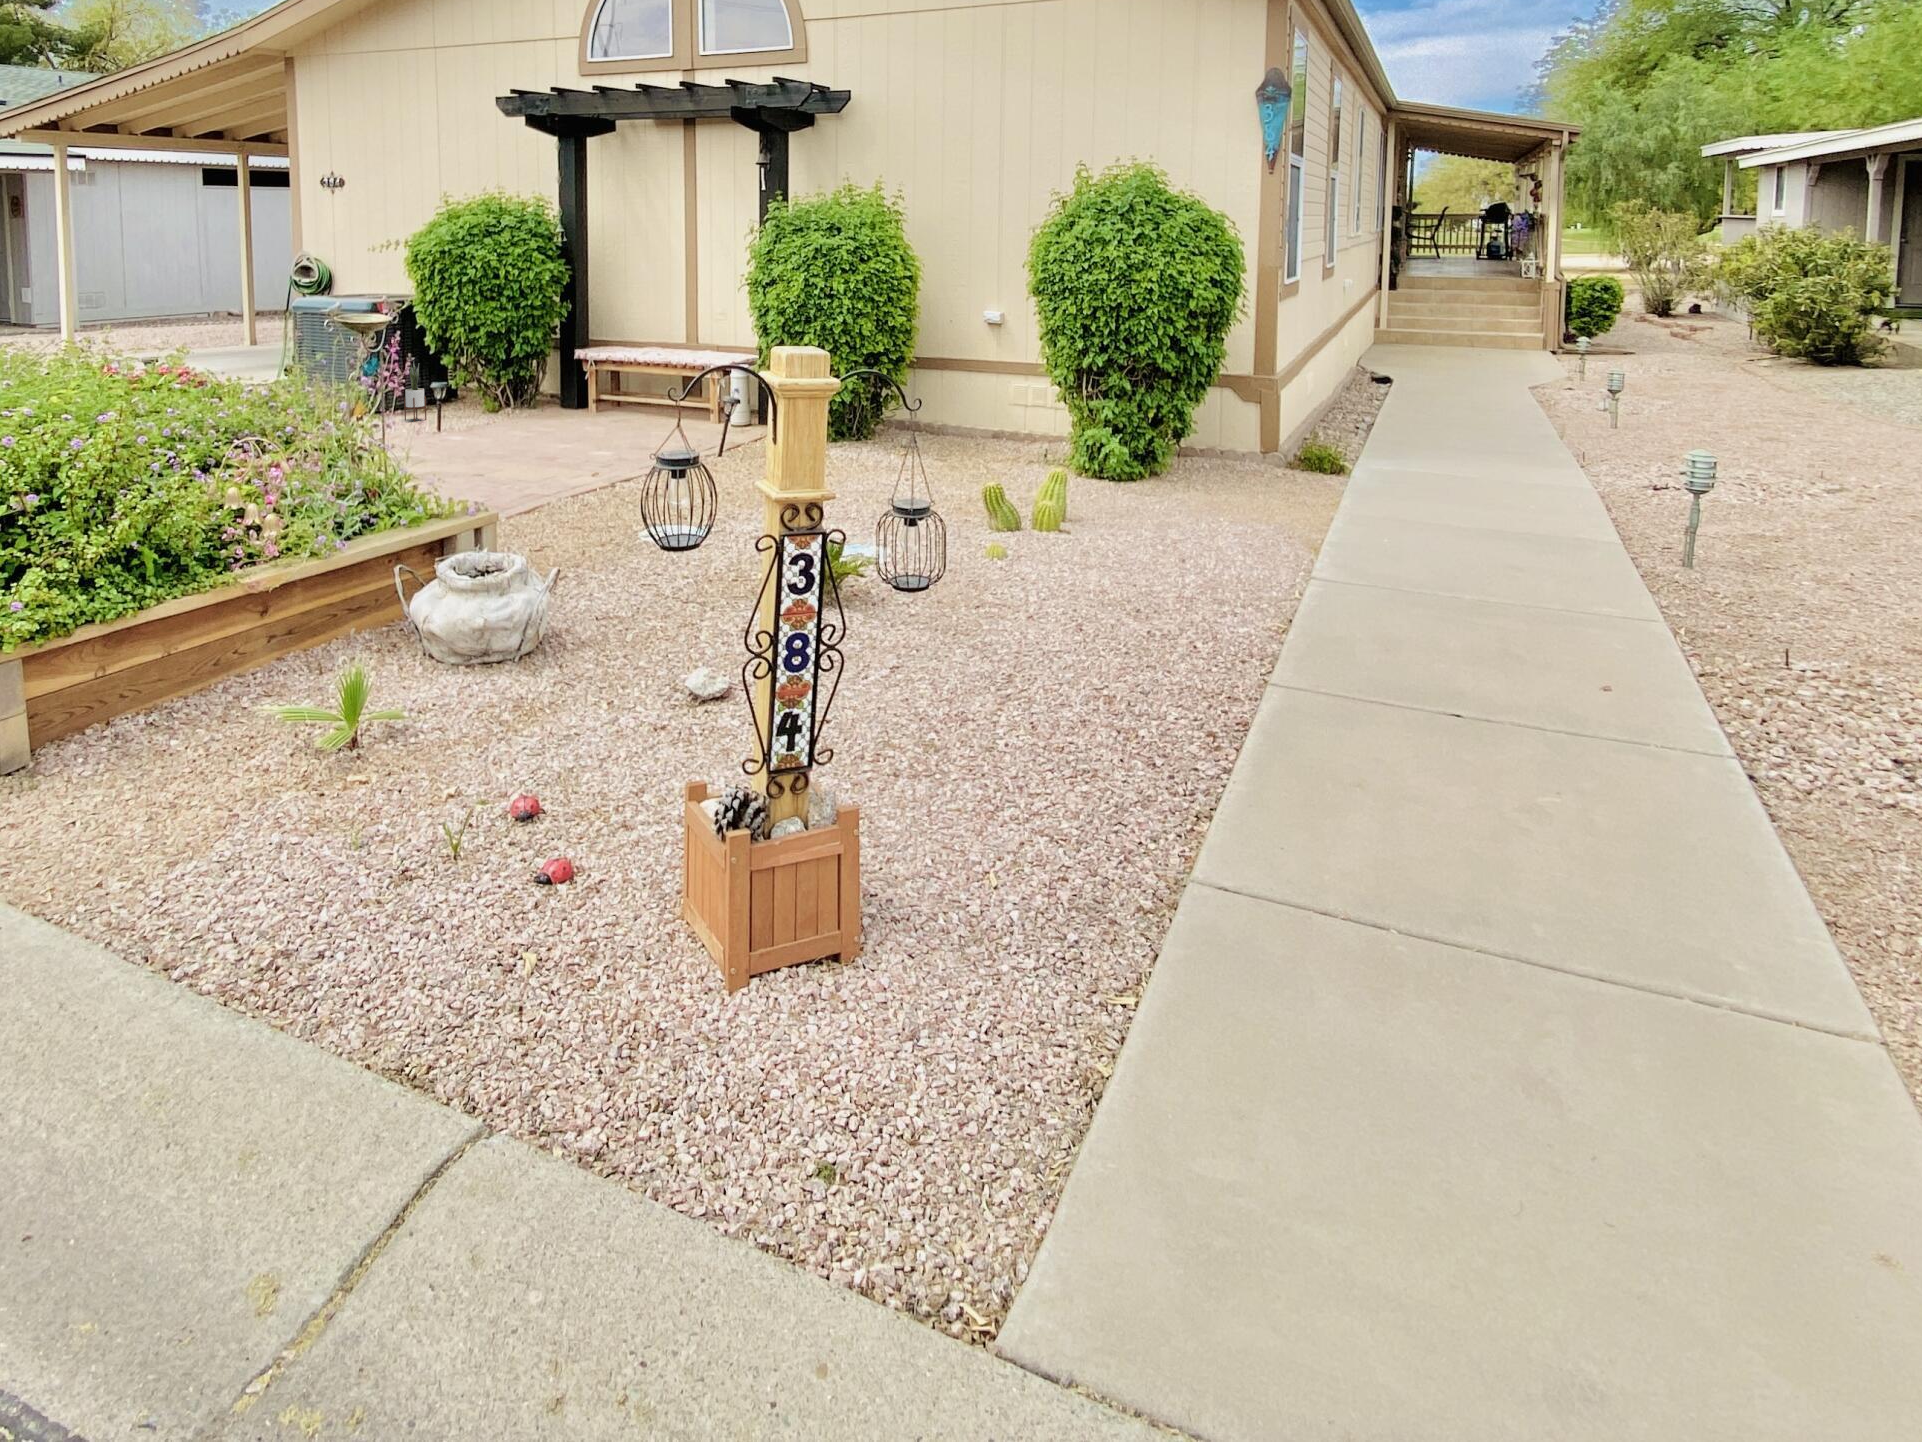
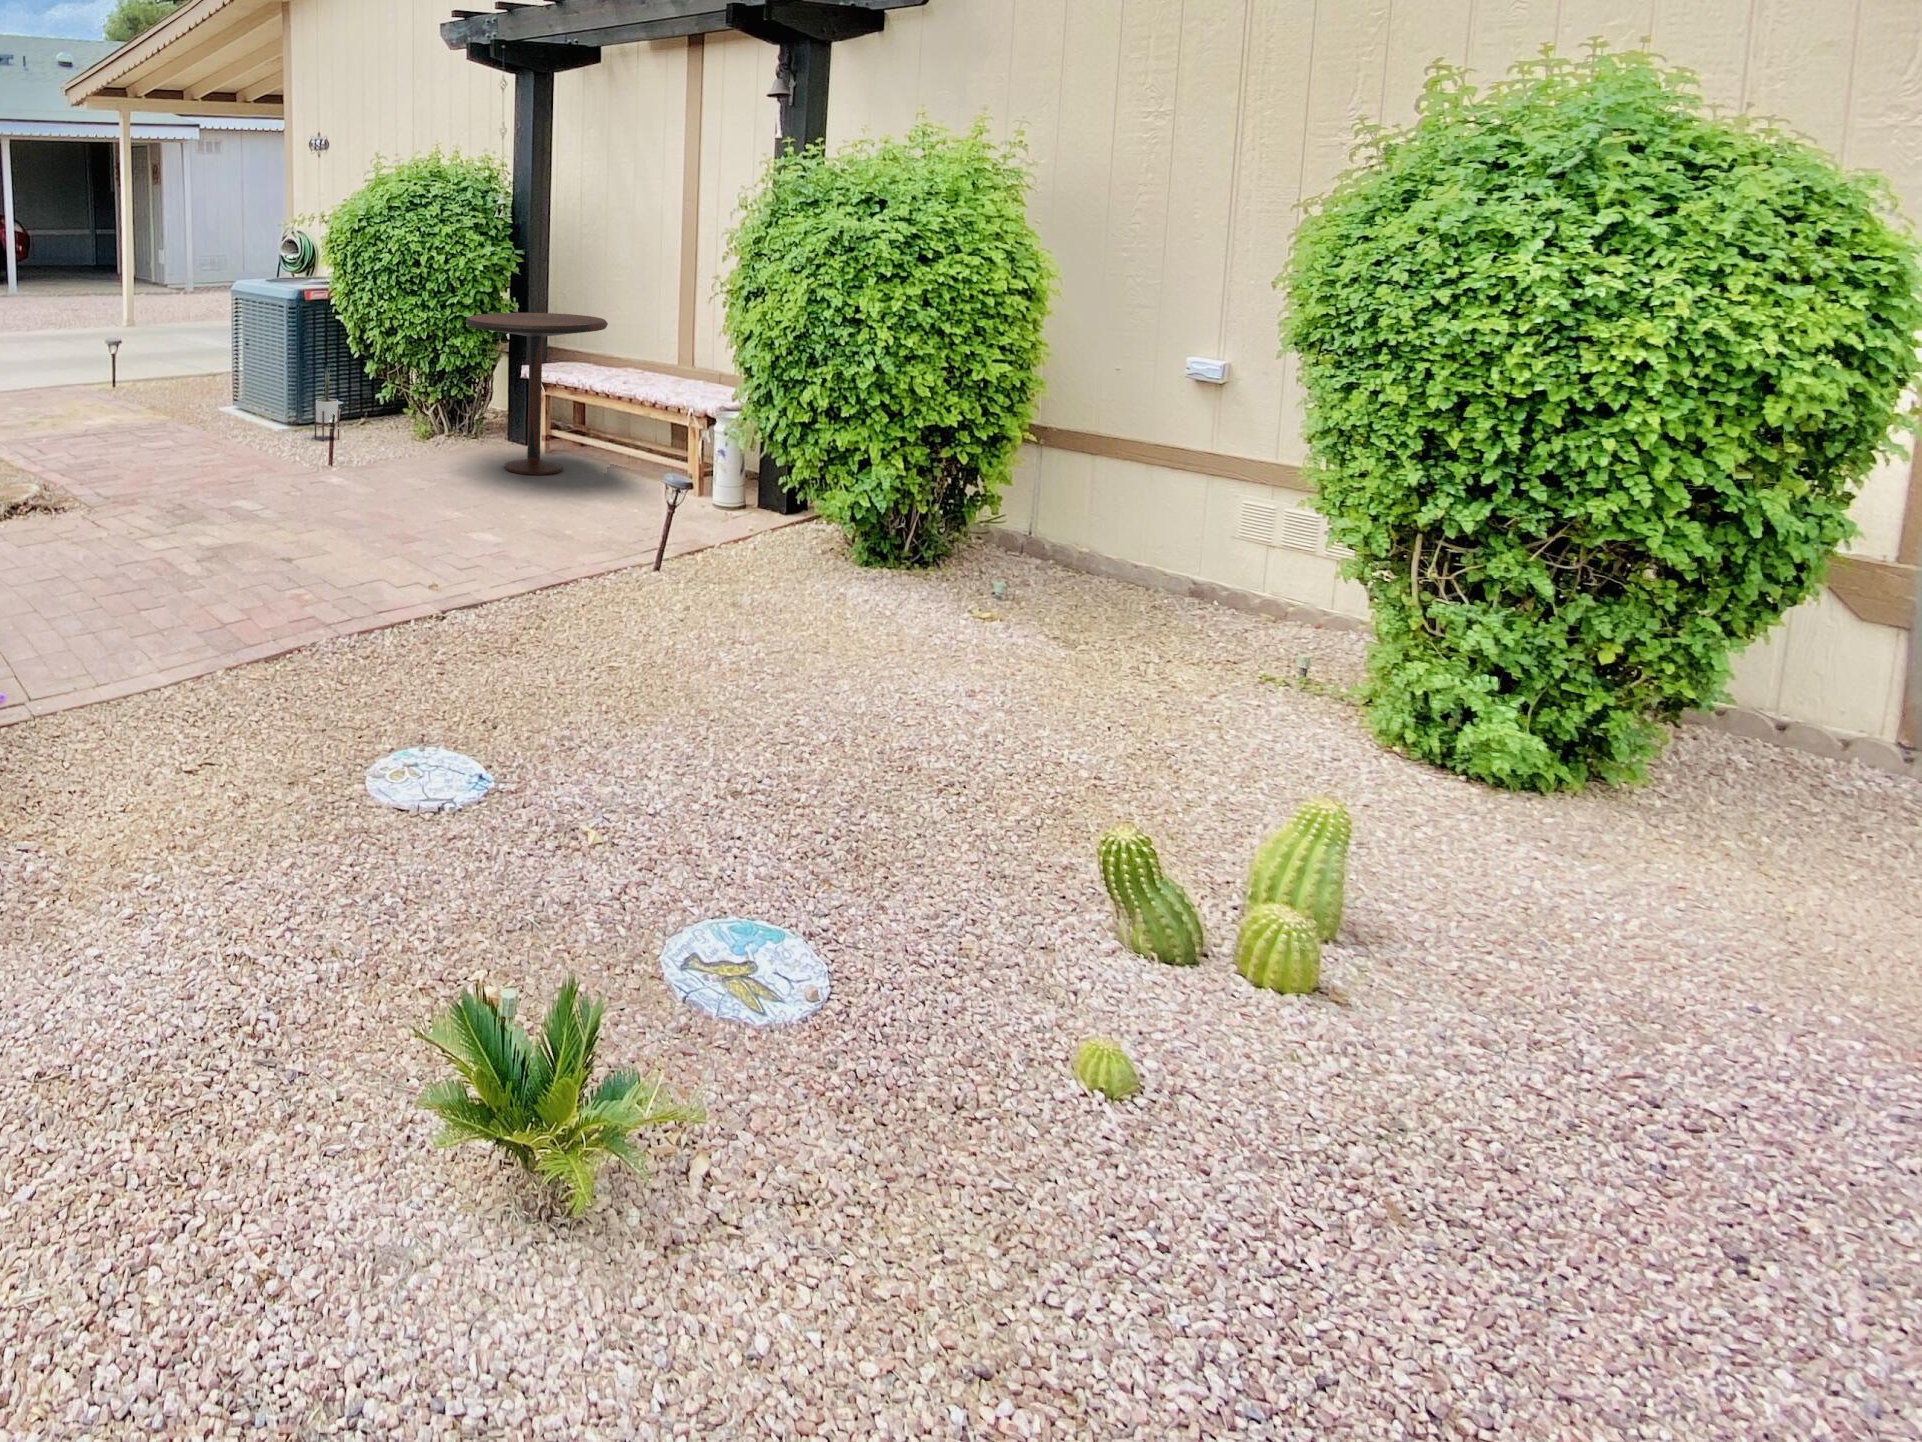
pedestal table: none [540,311,645,426] -> present [466,313,608,475]

